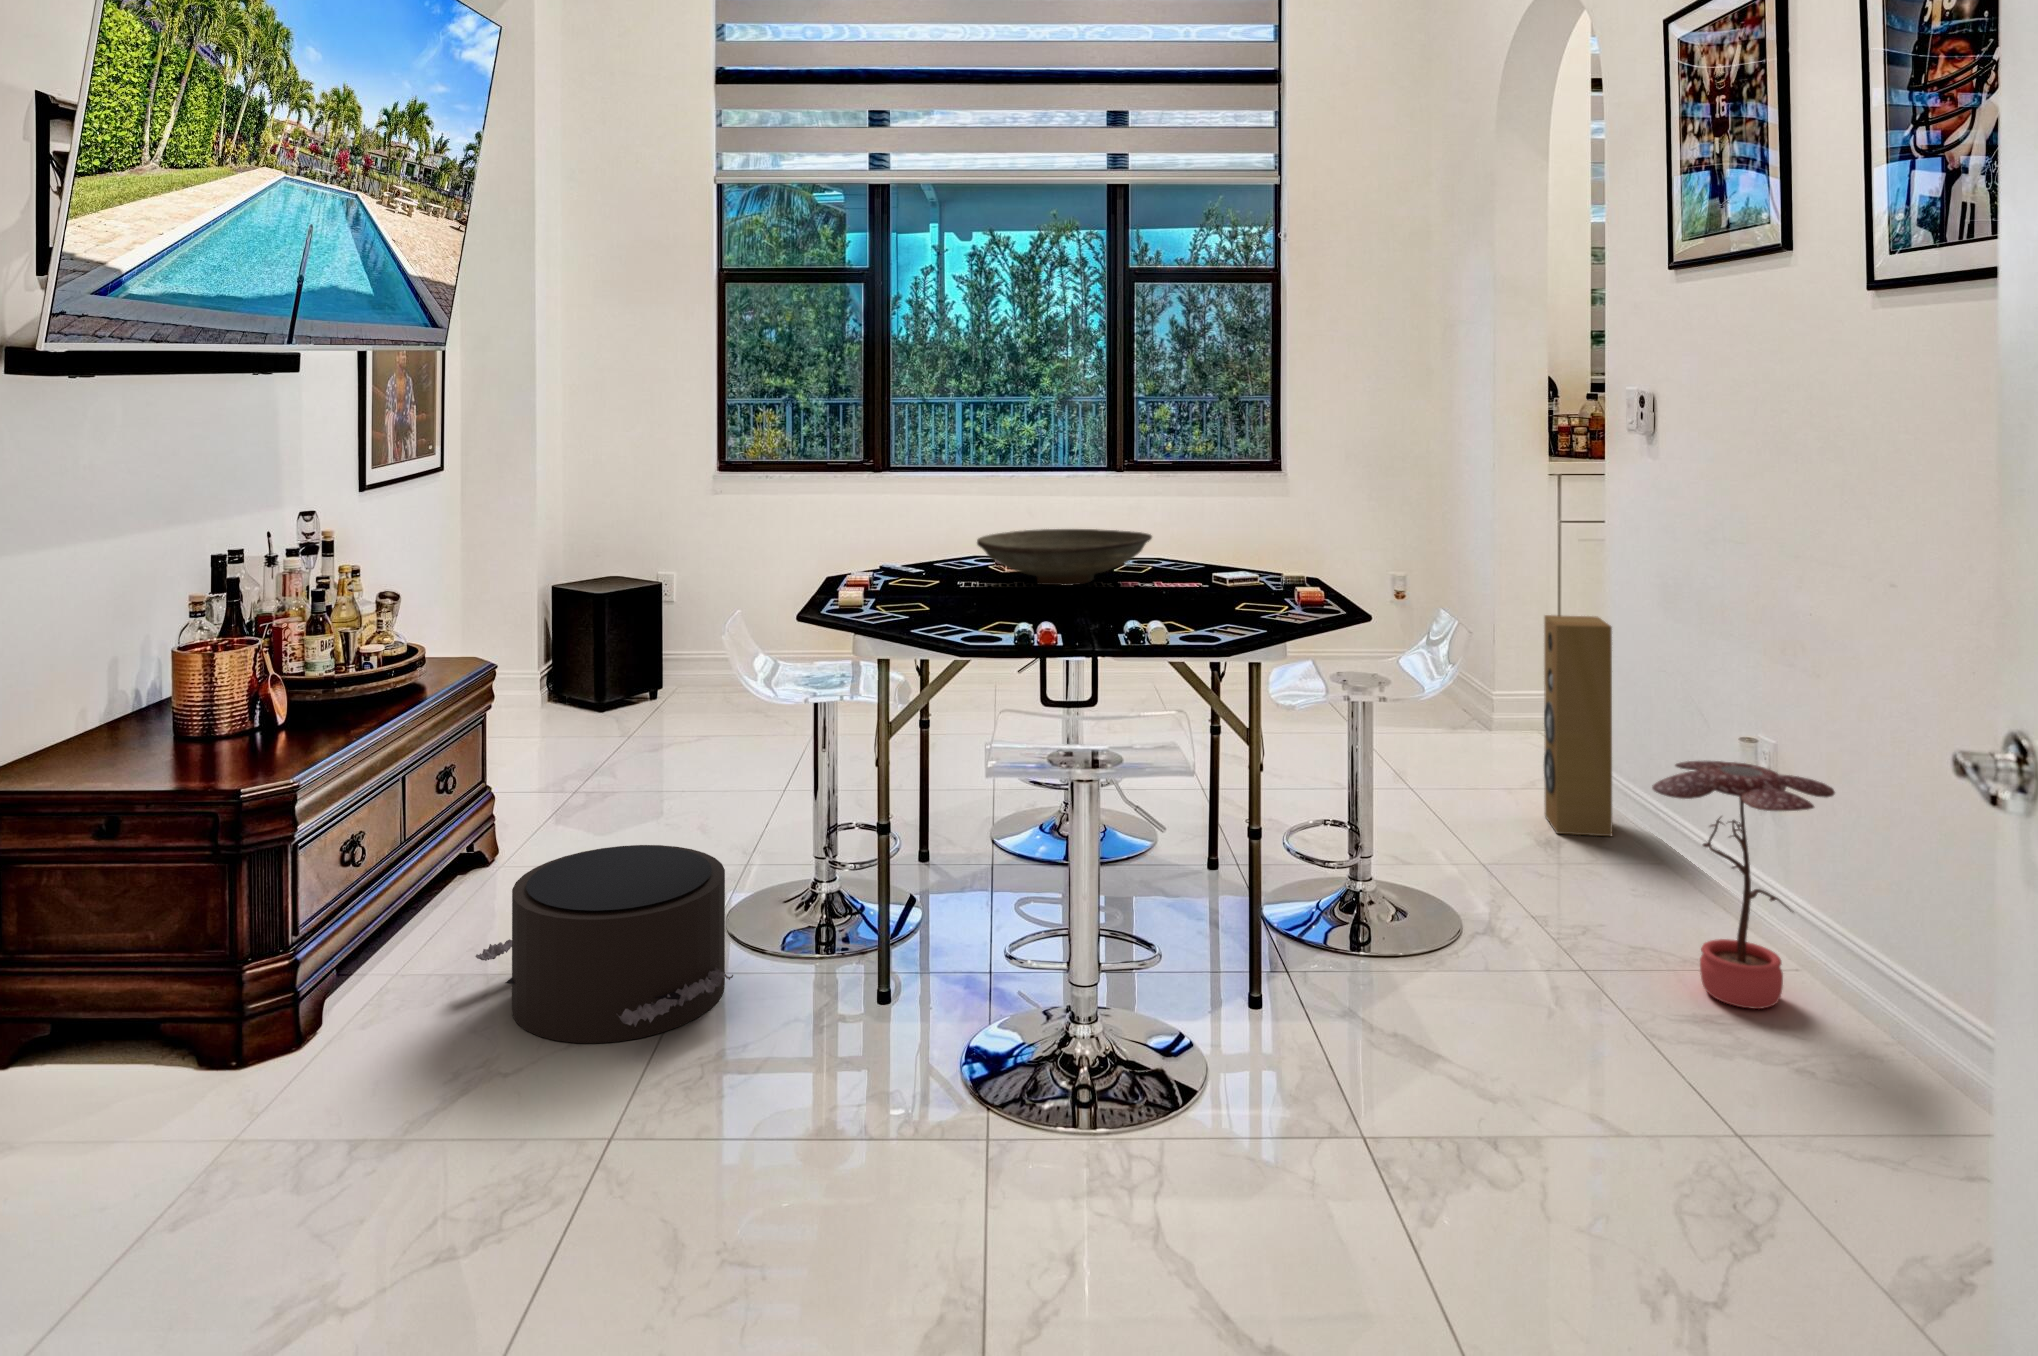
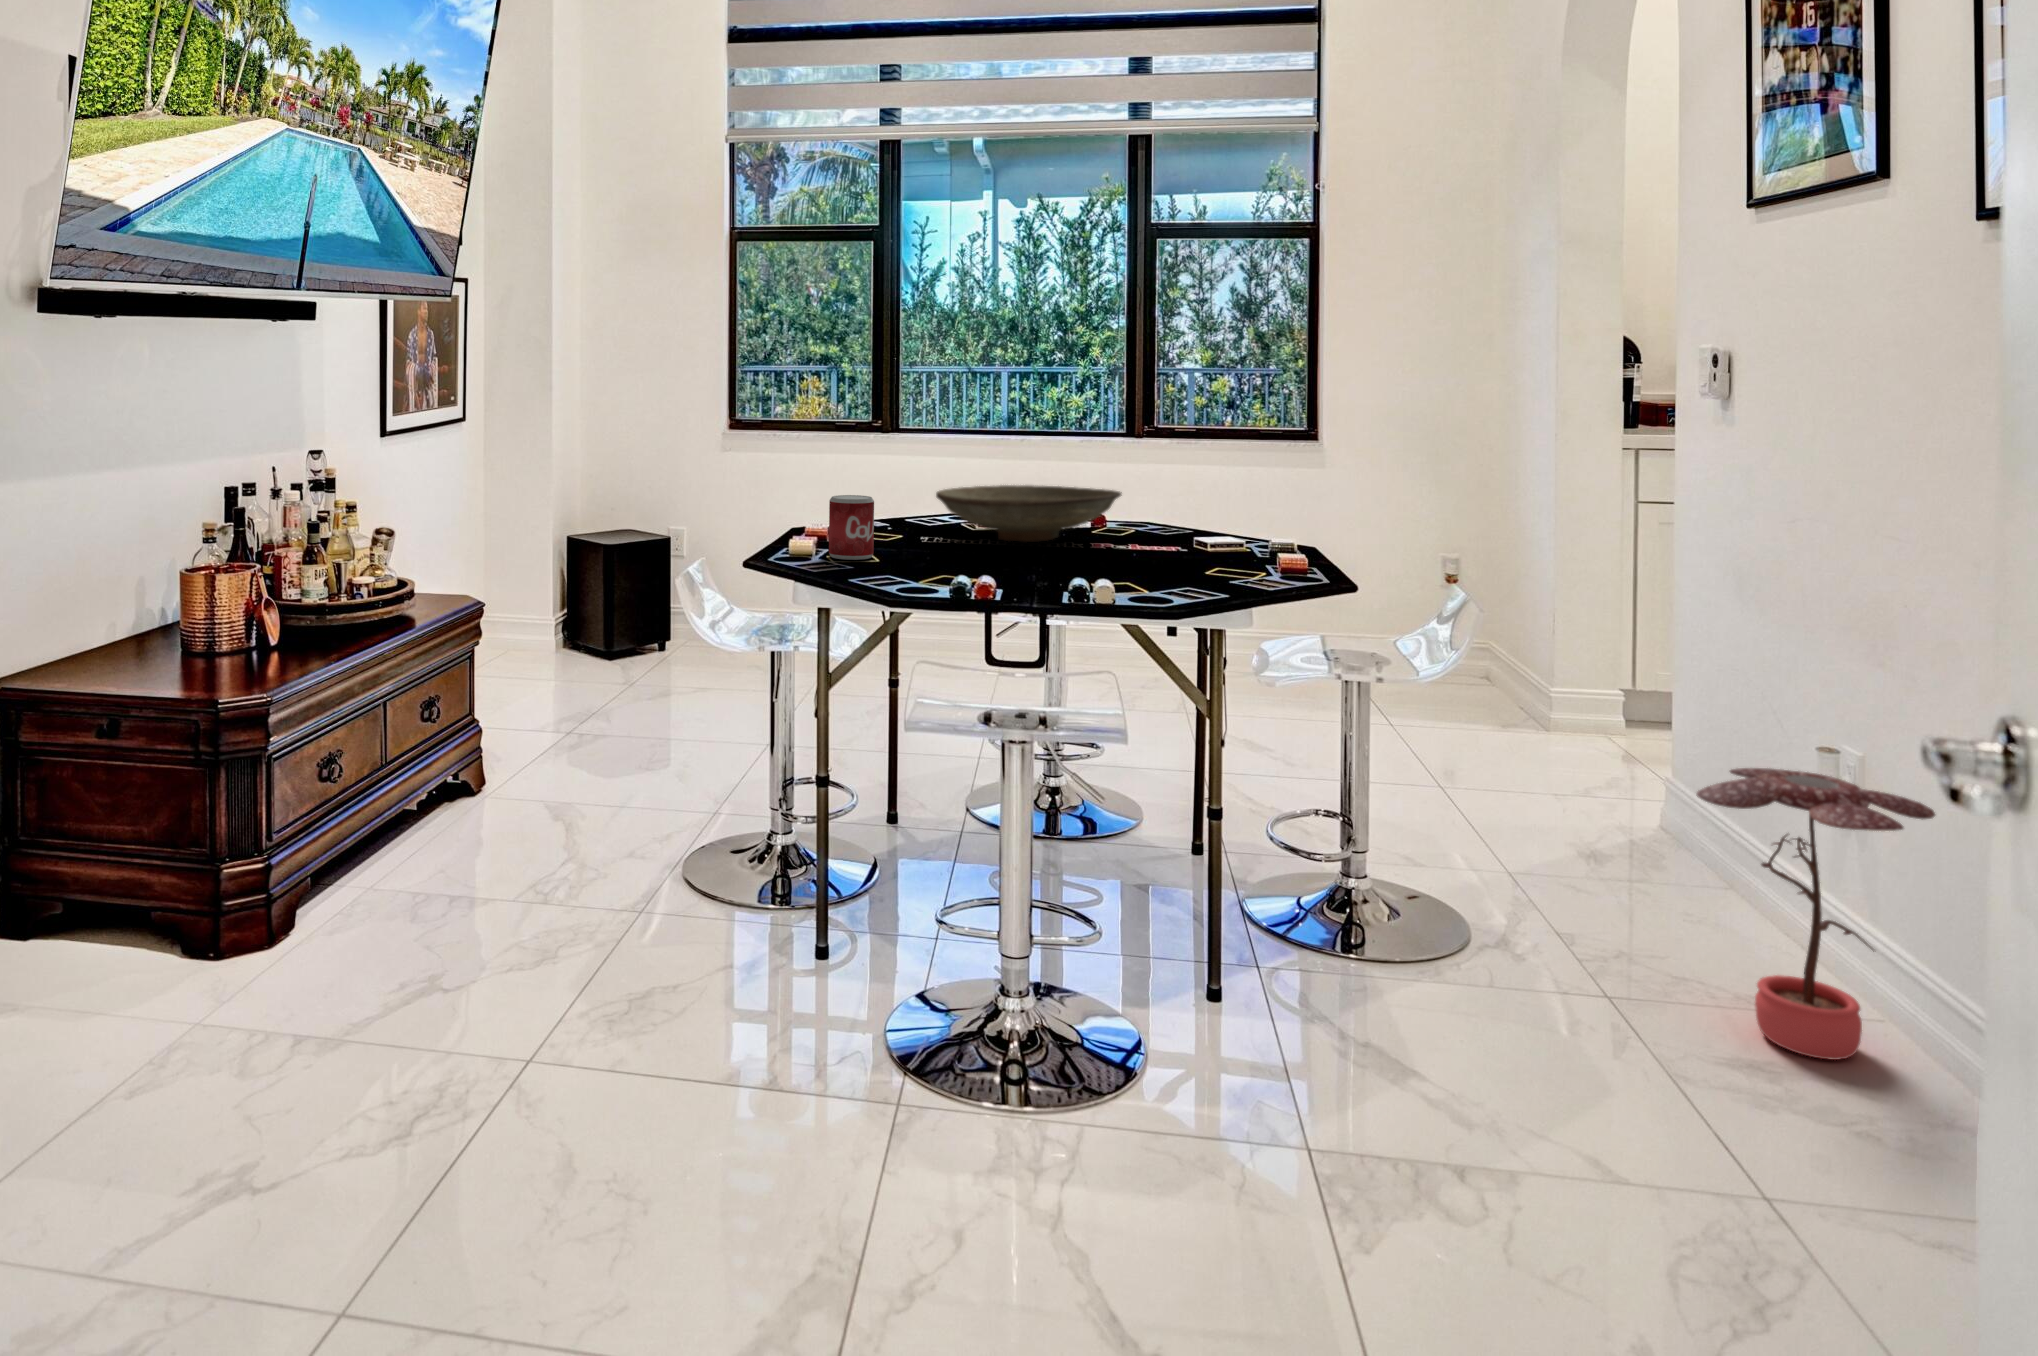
beverage can: none [881,548,925,612] -> present [829,495,874,560]
speaker: present [1544,615,1612,836] -> none [1586,603,1669,854]
pouf: present [475,845,733,1043] -> none [437,780,674,966]

